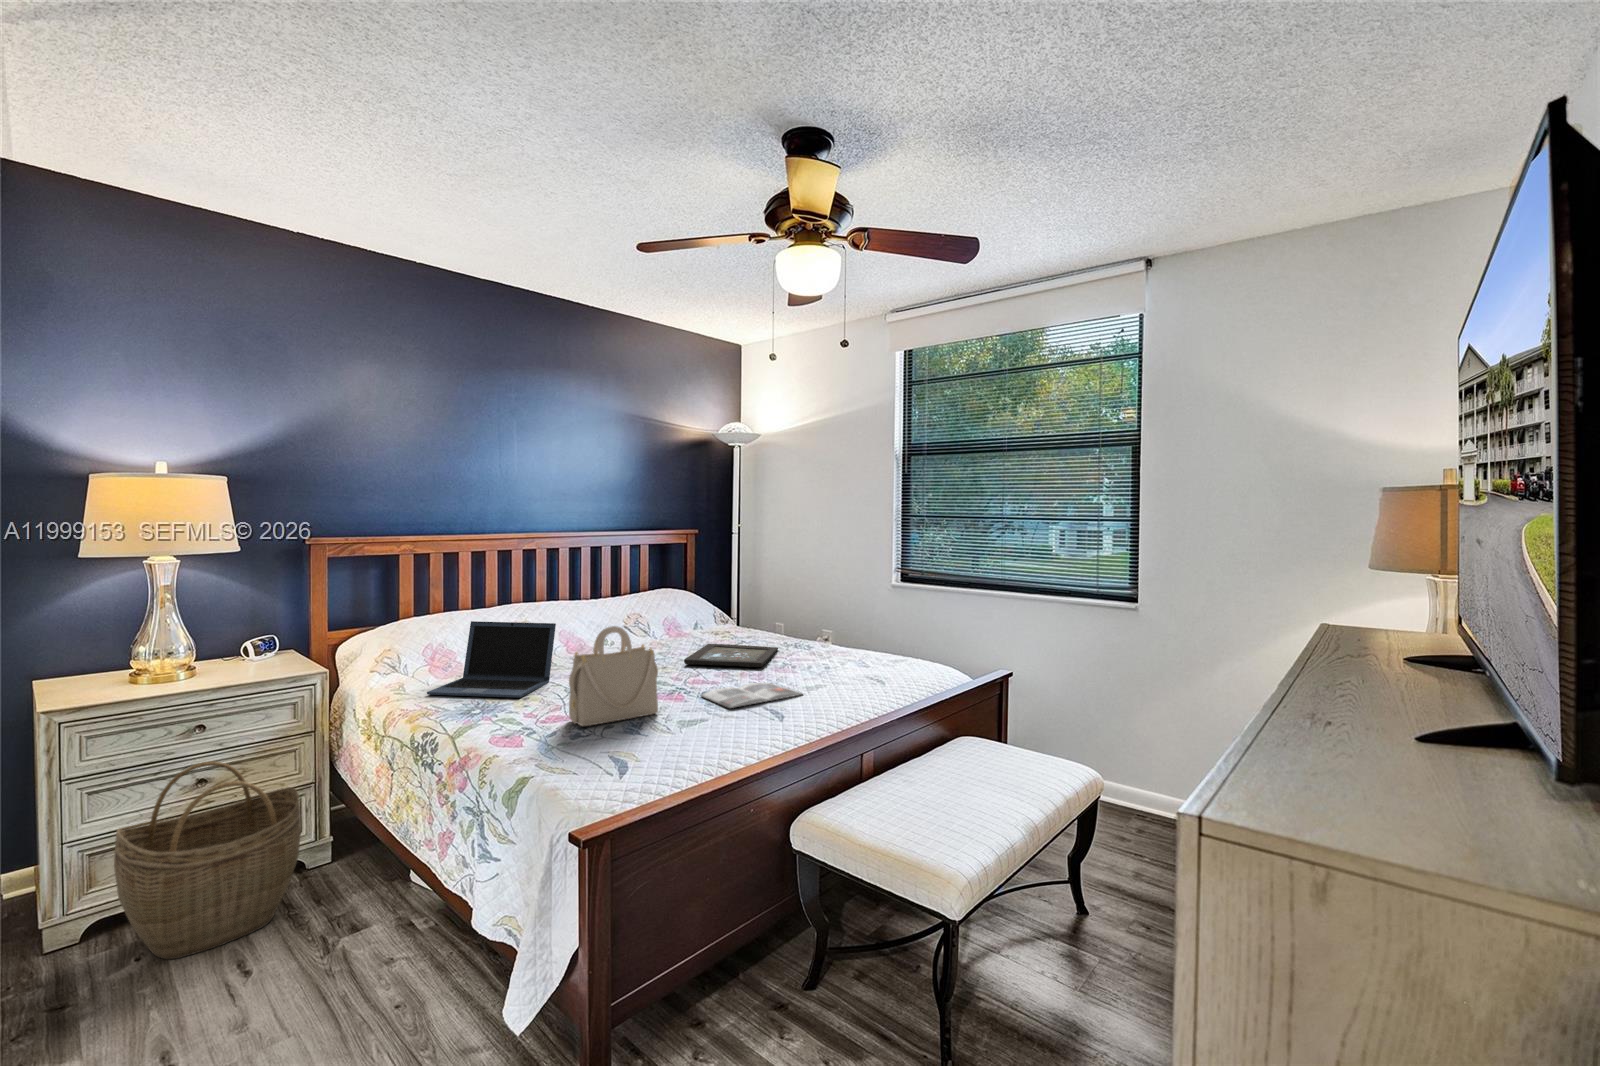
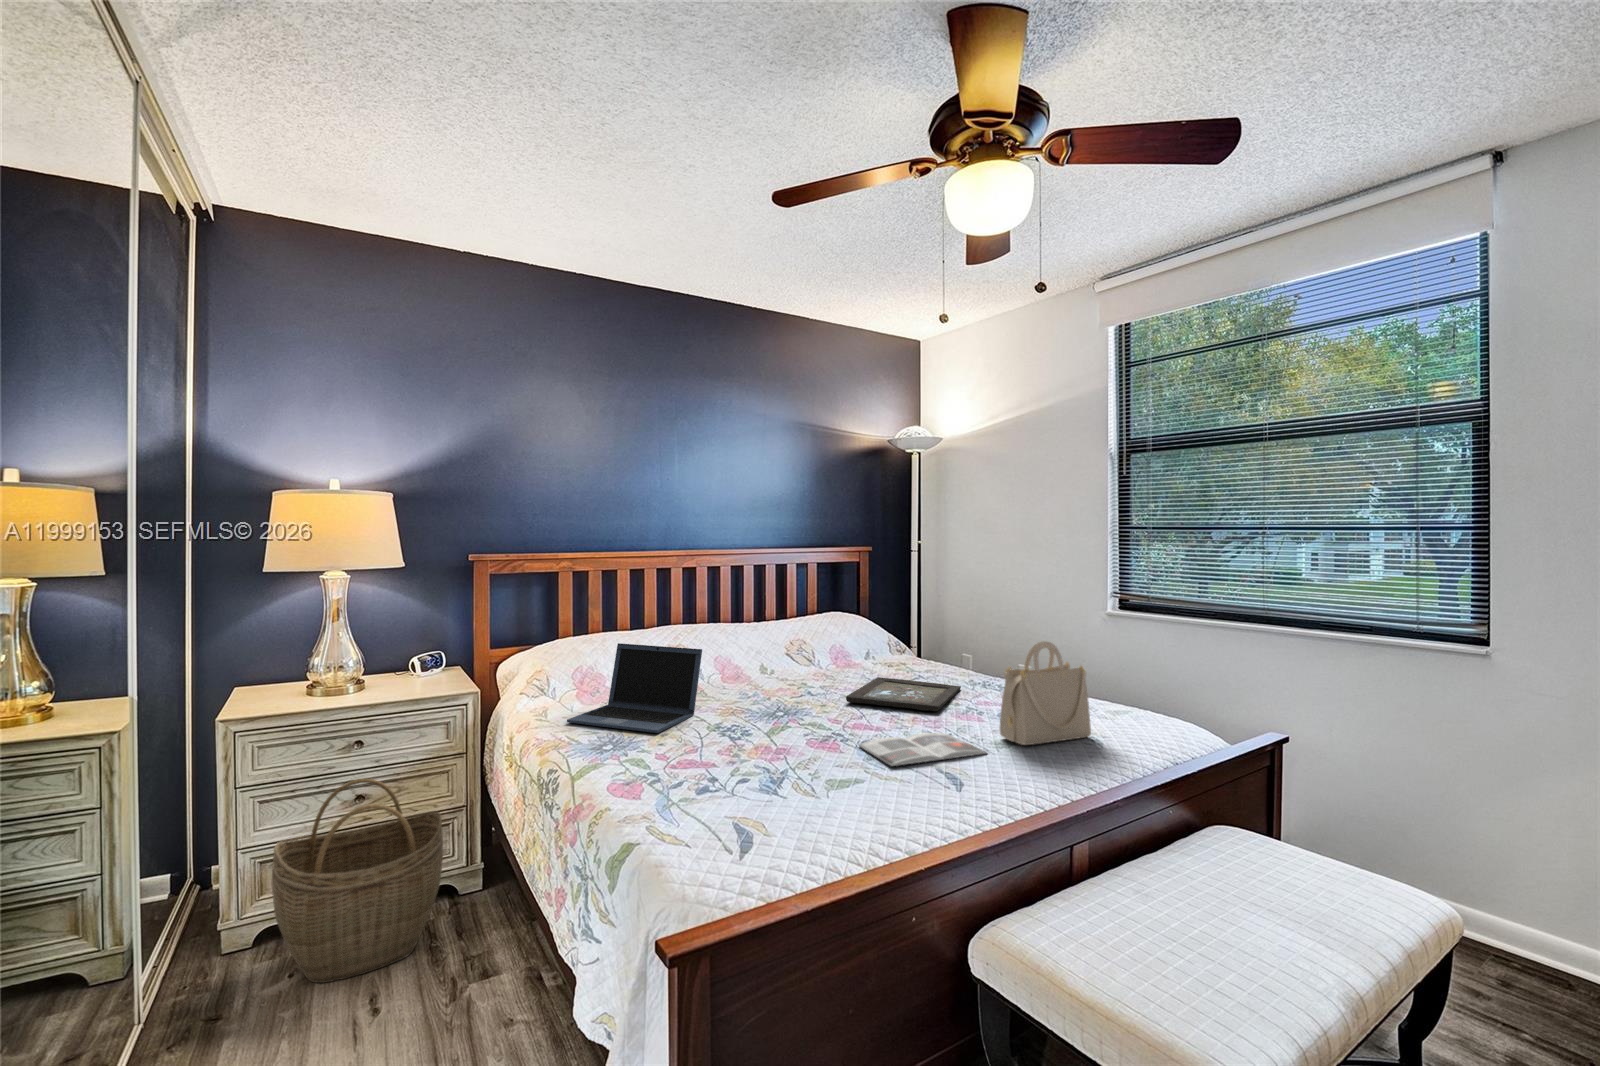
handbag: present [569,626,658,726] -> present [999,641,1091,745]

